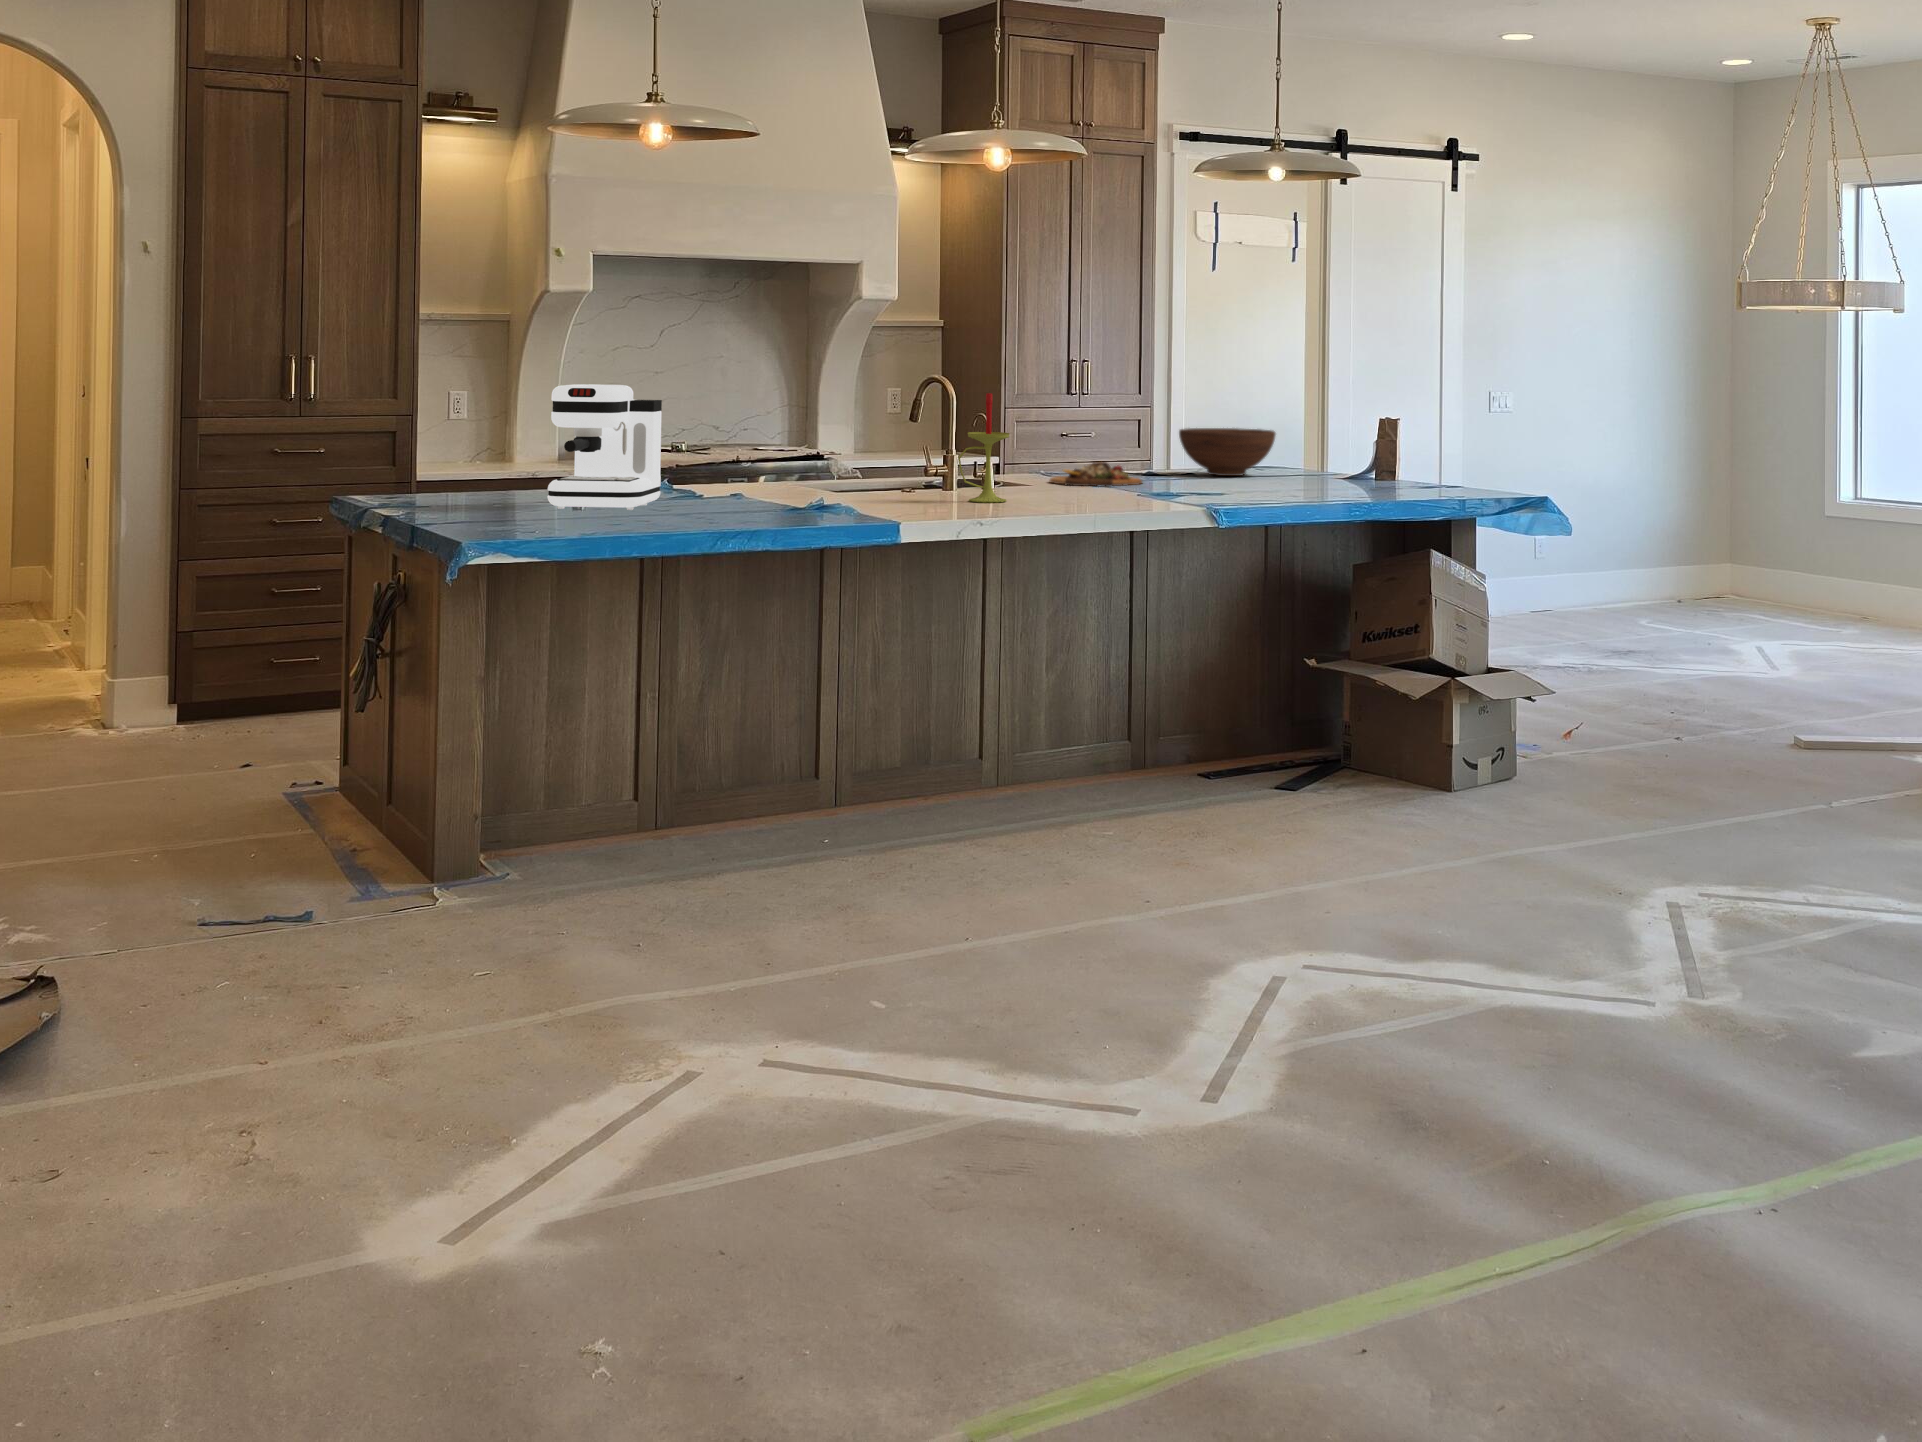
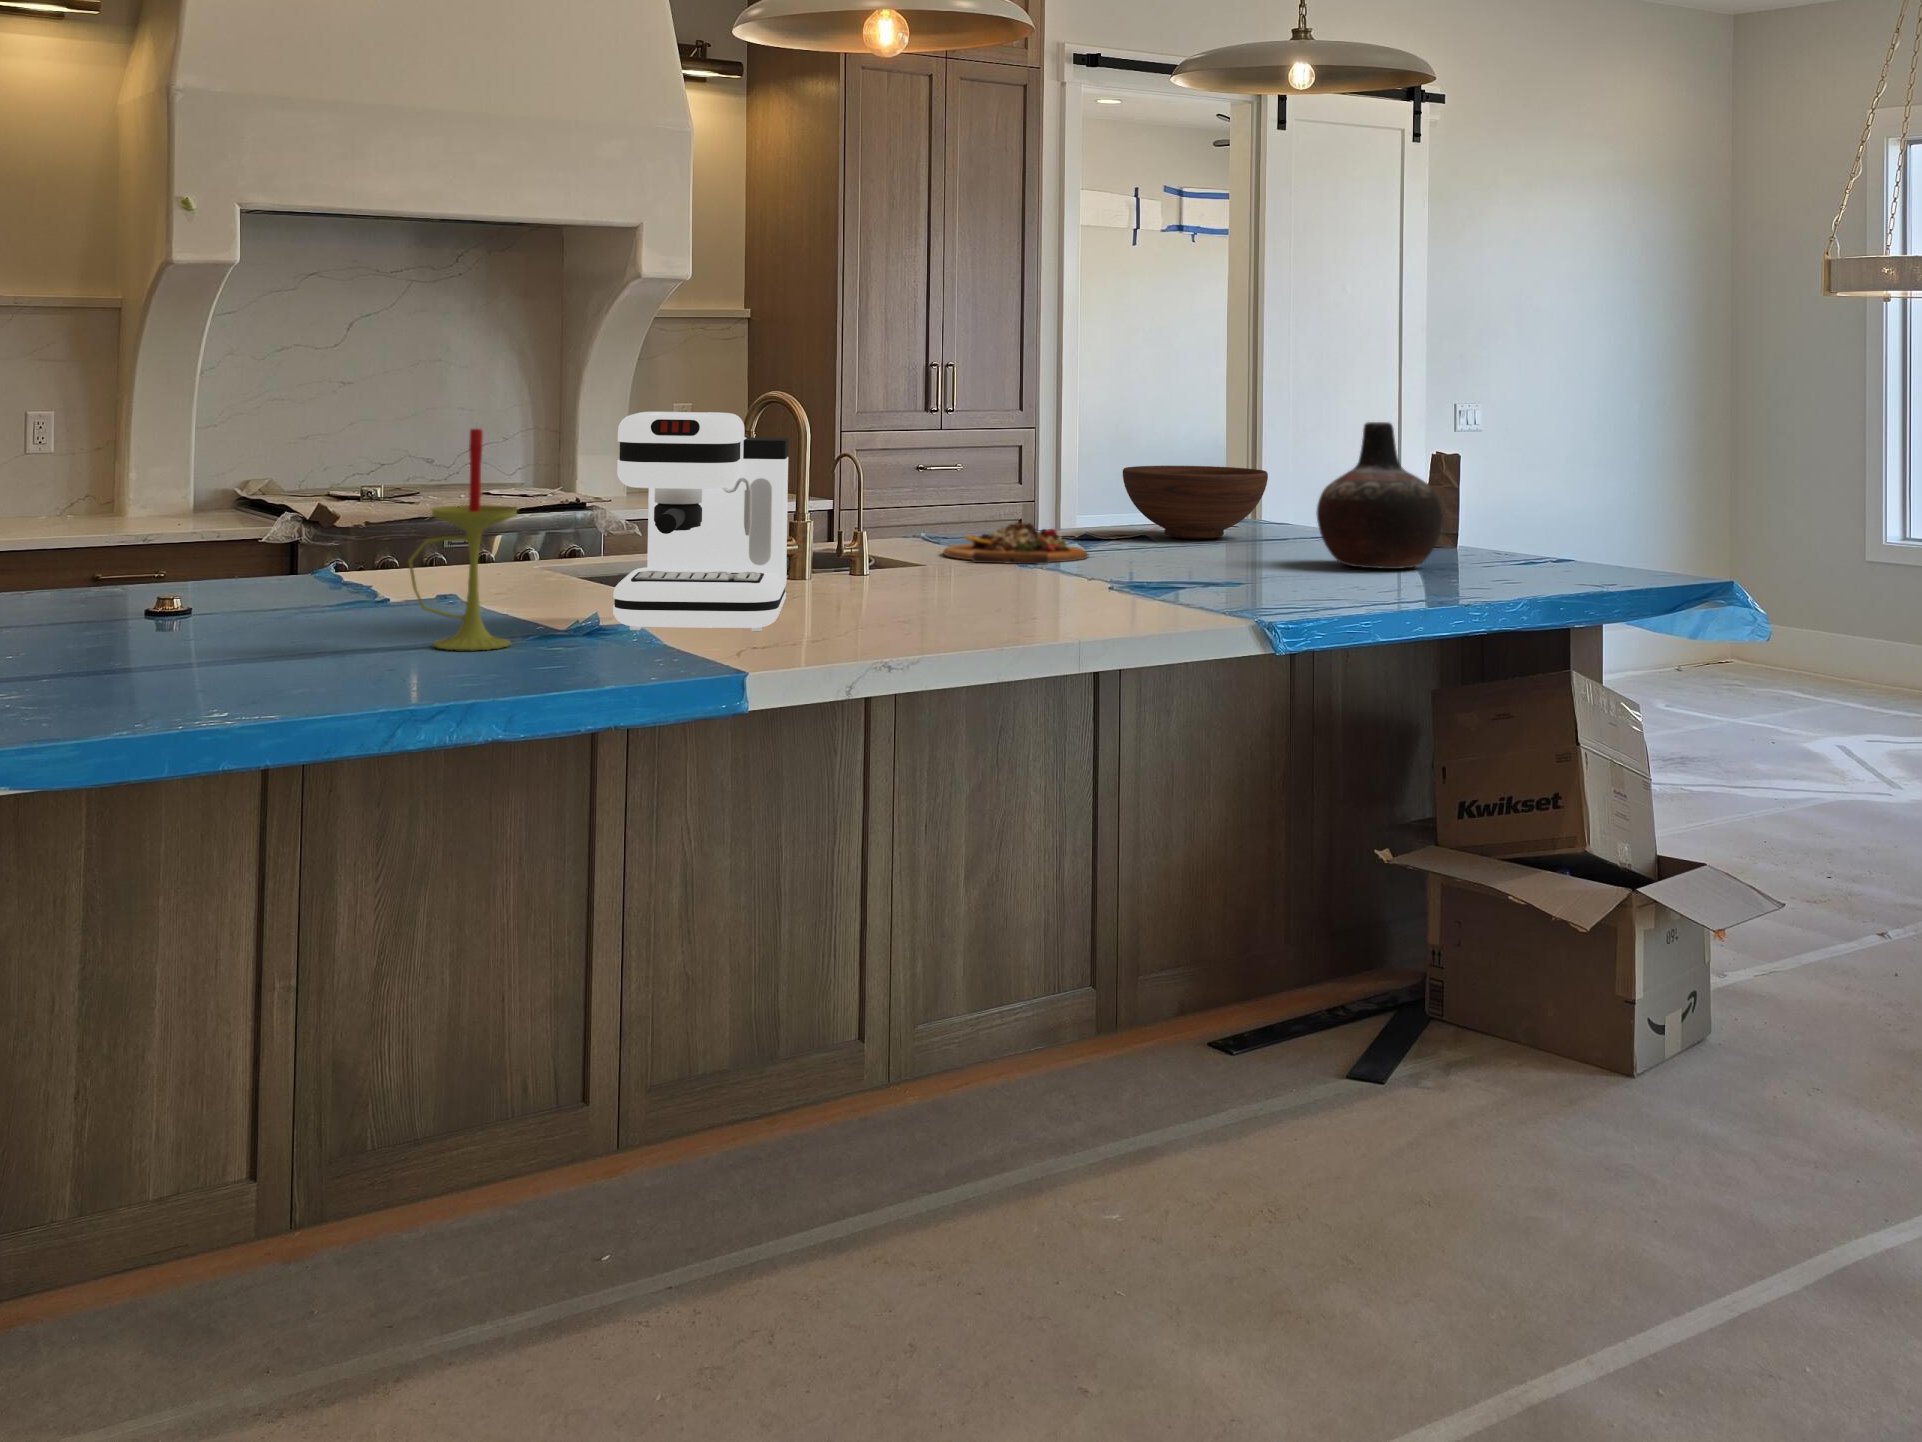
coffee maker: present [548,384,662,510] -> present [613,412,789,632]
candle: present [958,393,1010,502] -> present [409,429,518,650]
vase: none [1284,396,1364,489] -> present [1316,422,1443,569]

